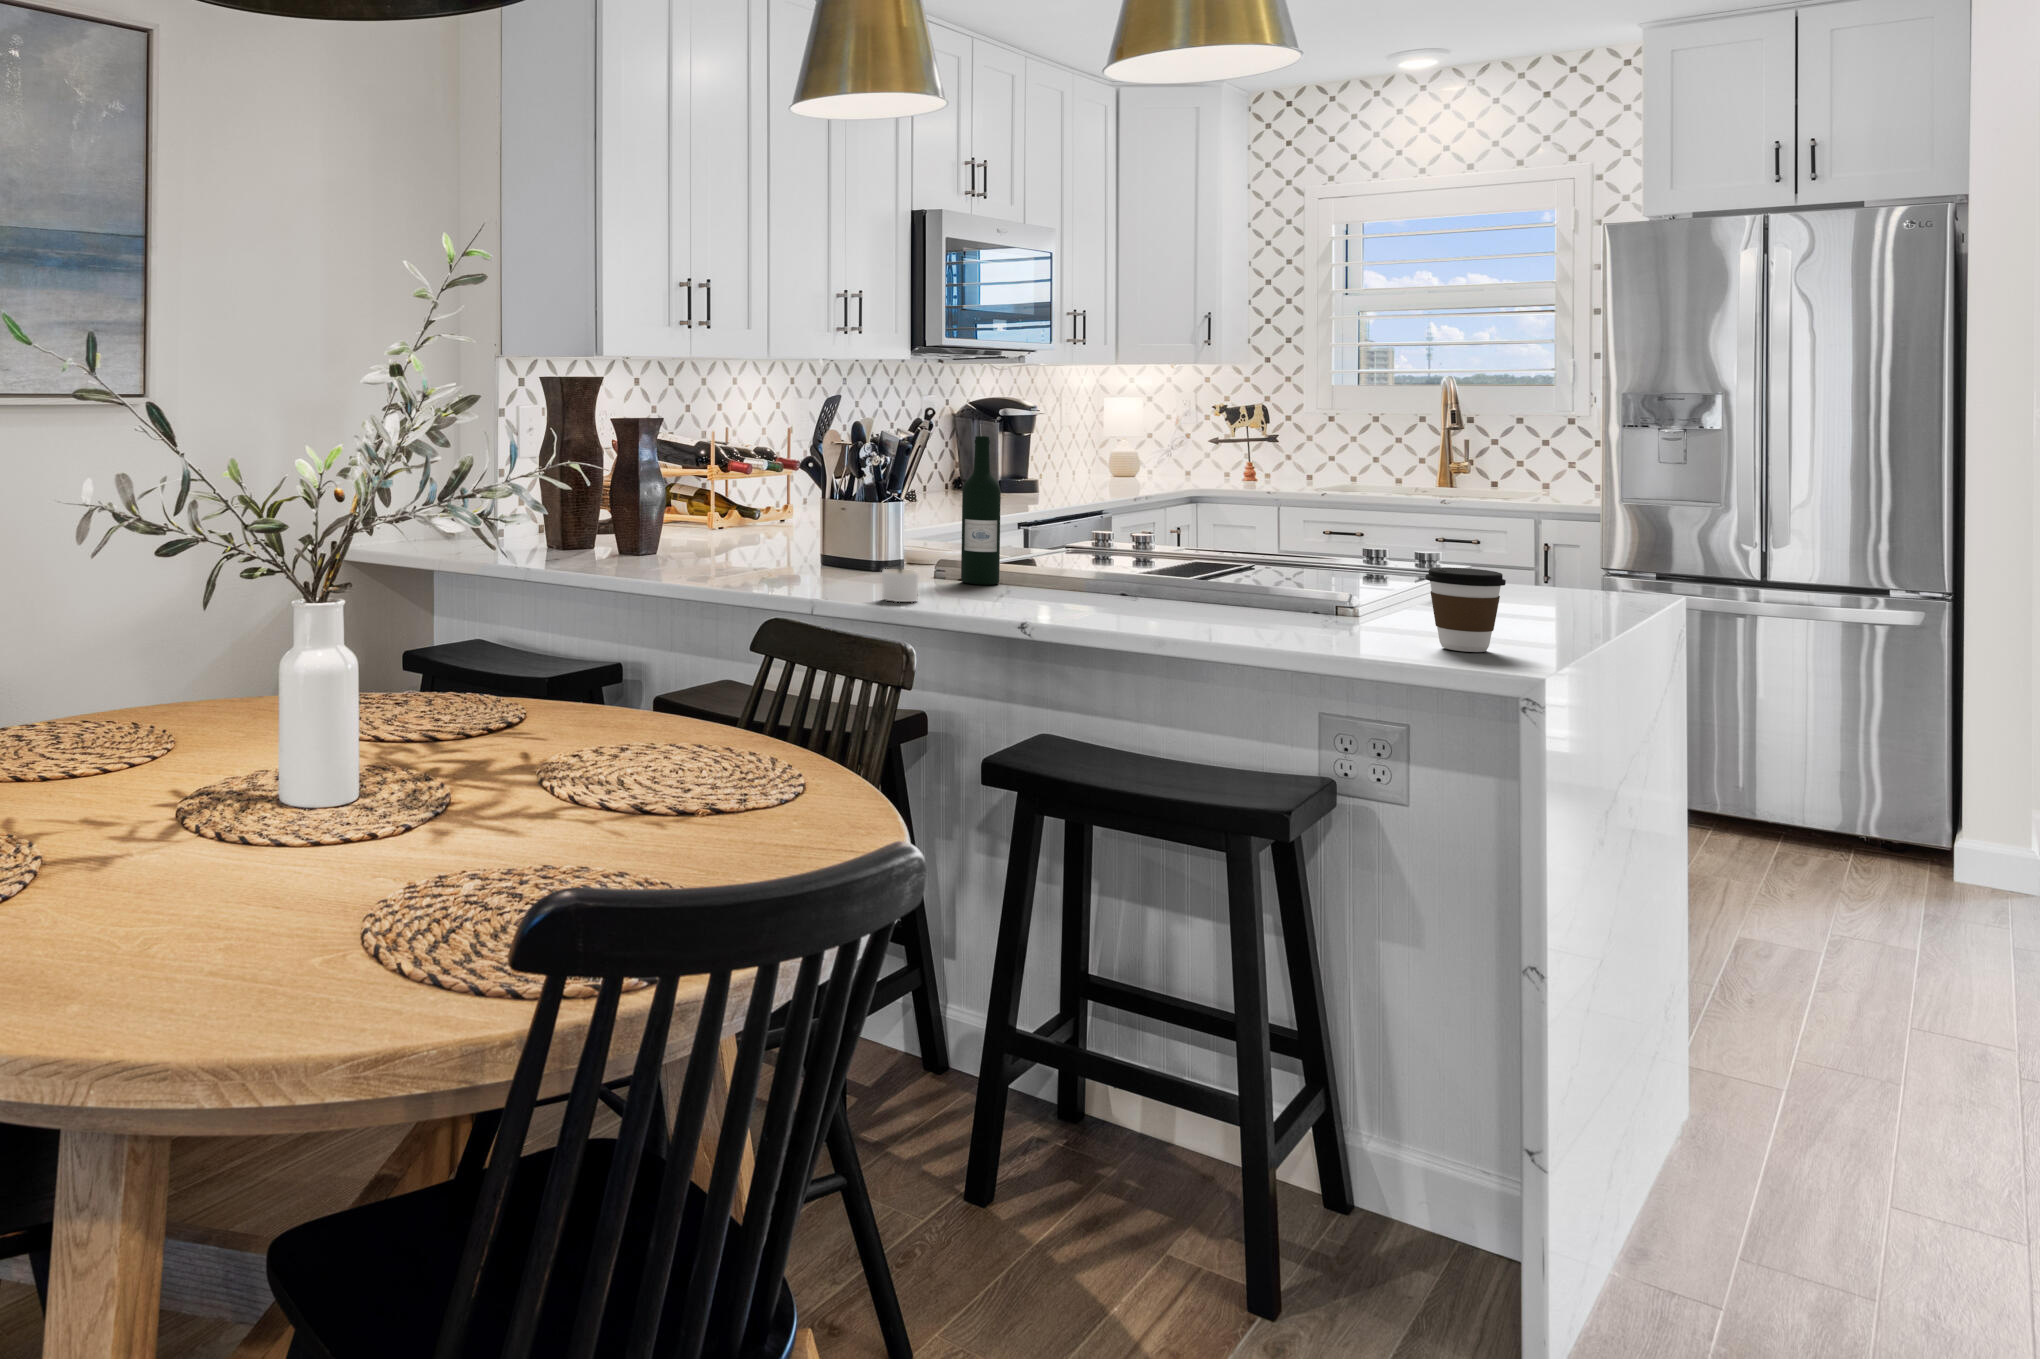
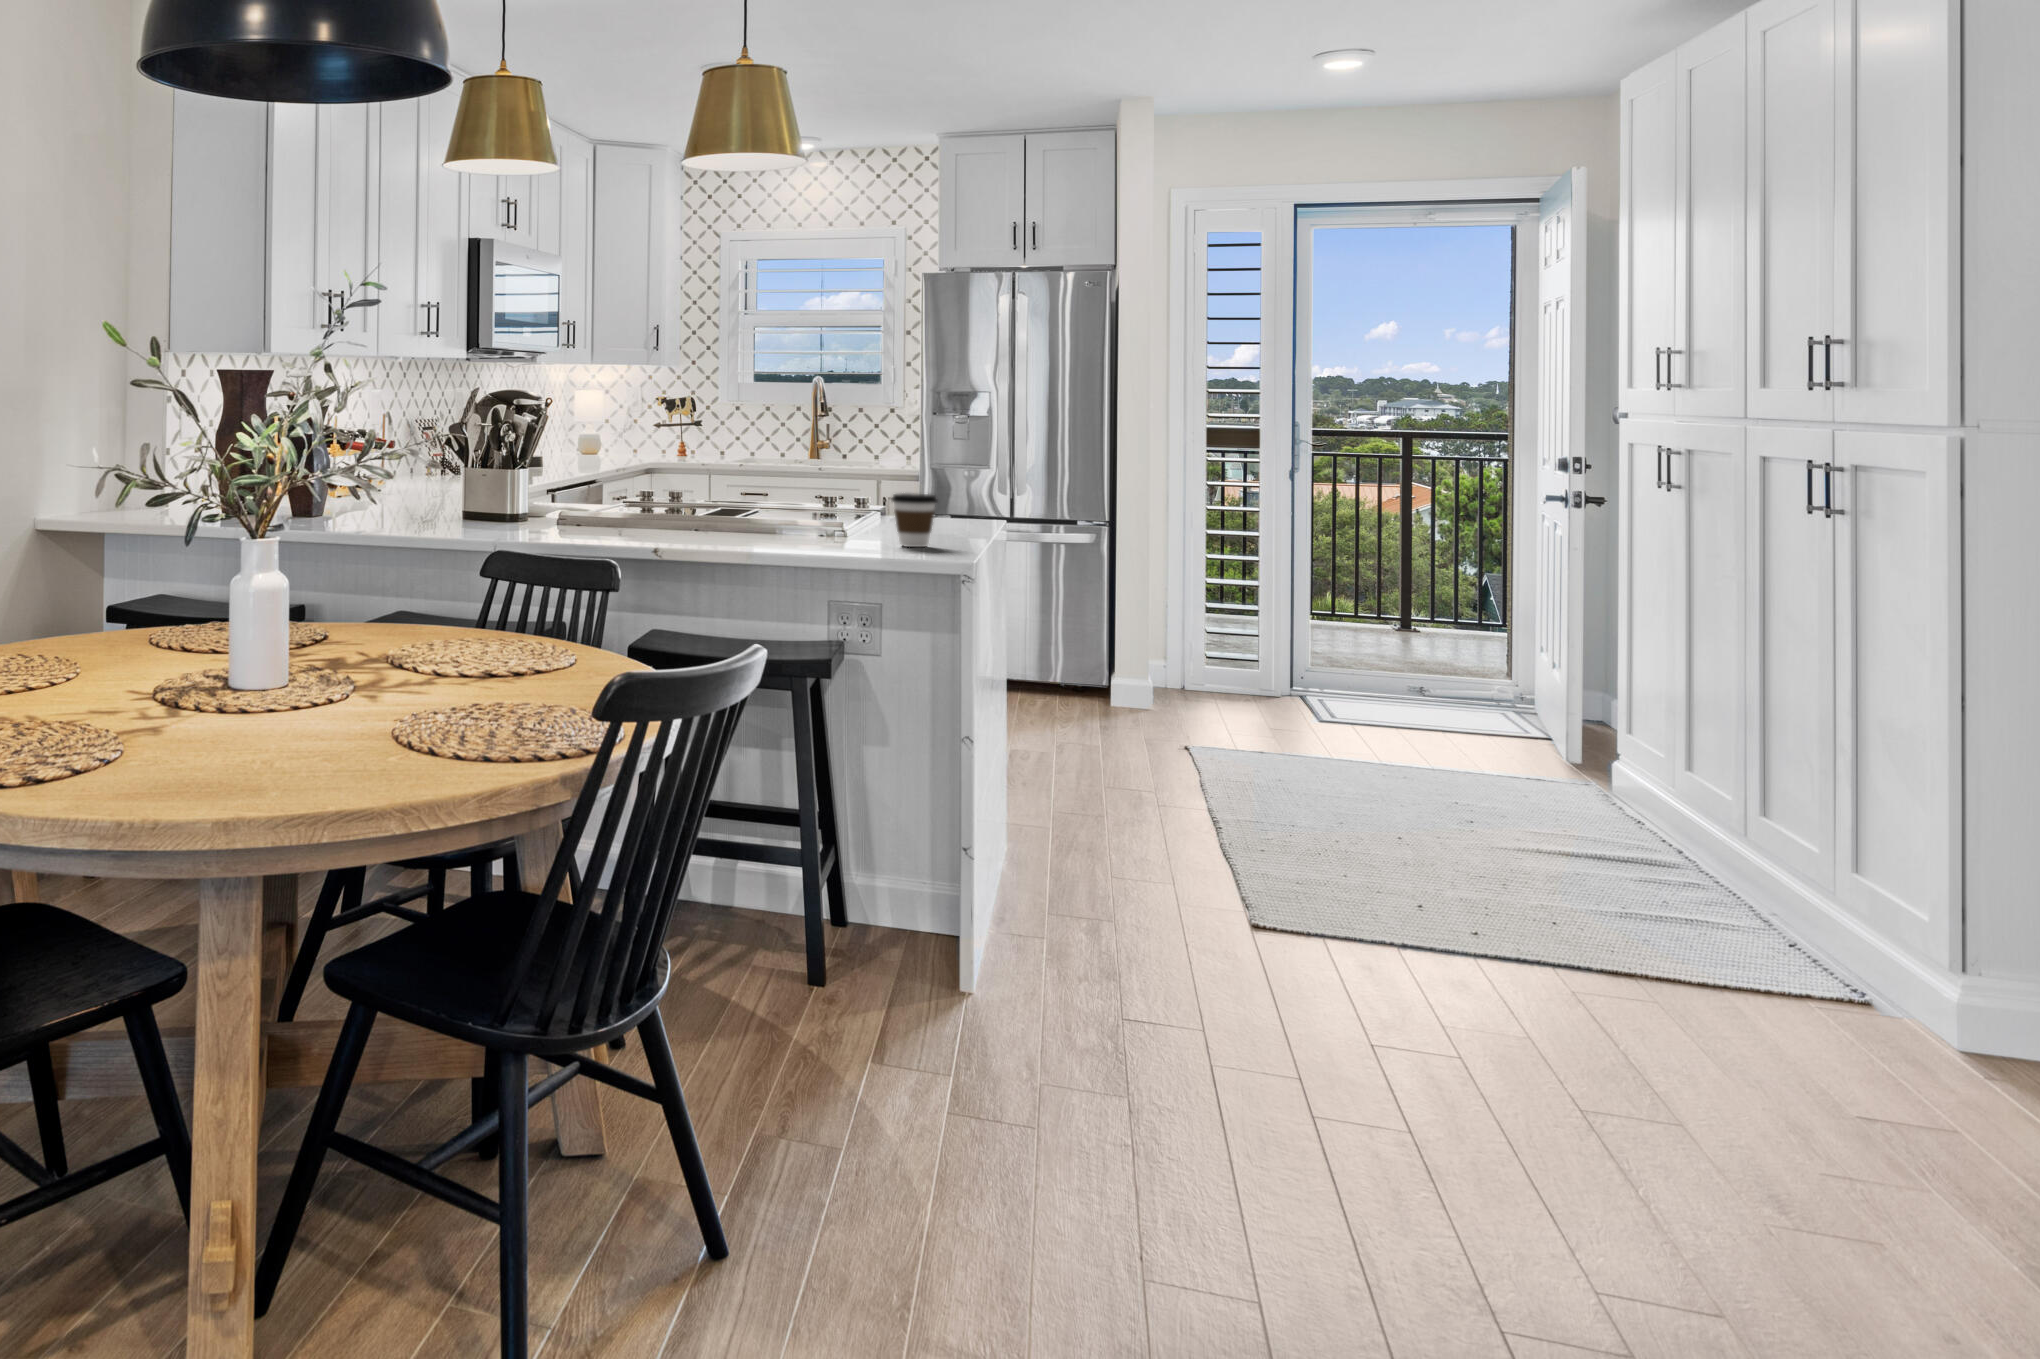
wine bottle: present [961,436,1001,585] -> none [557,416,586,528]
candle: present [882,568,918,602] -> none [520,513,555,539]

